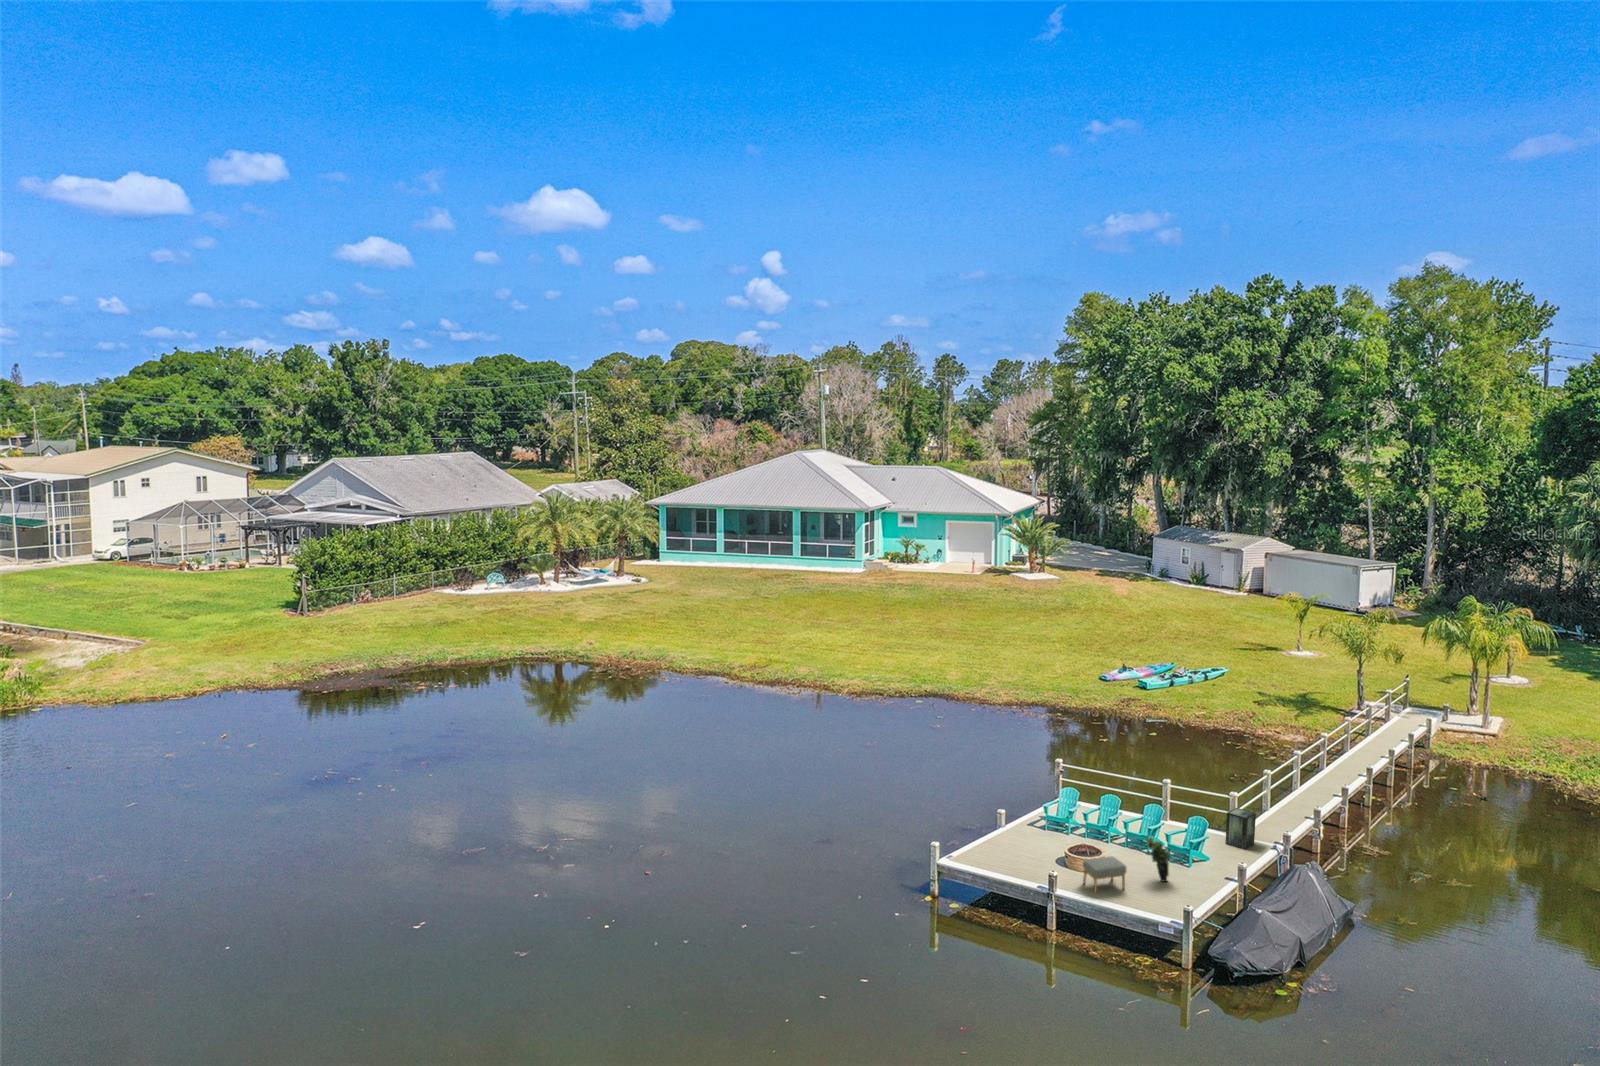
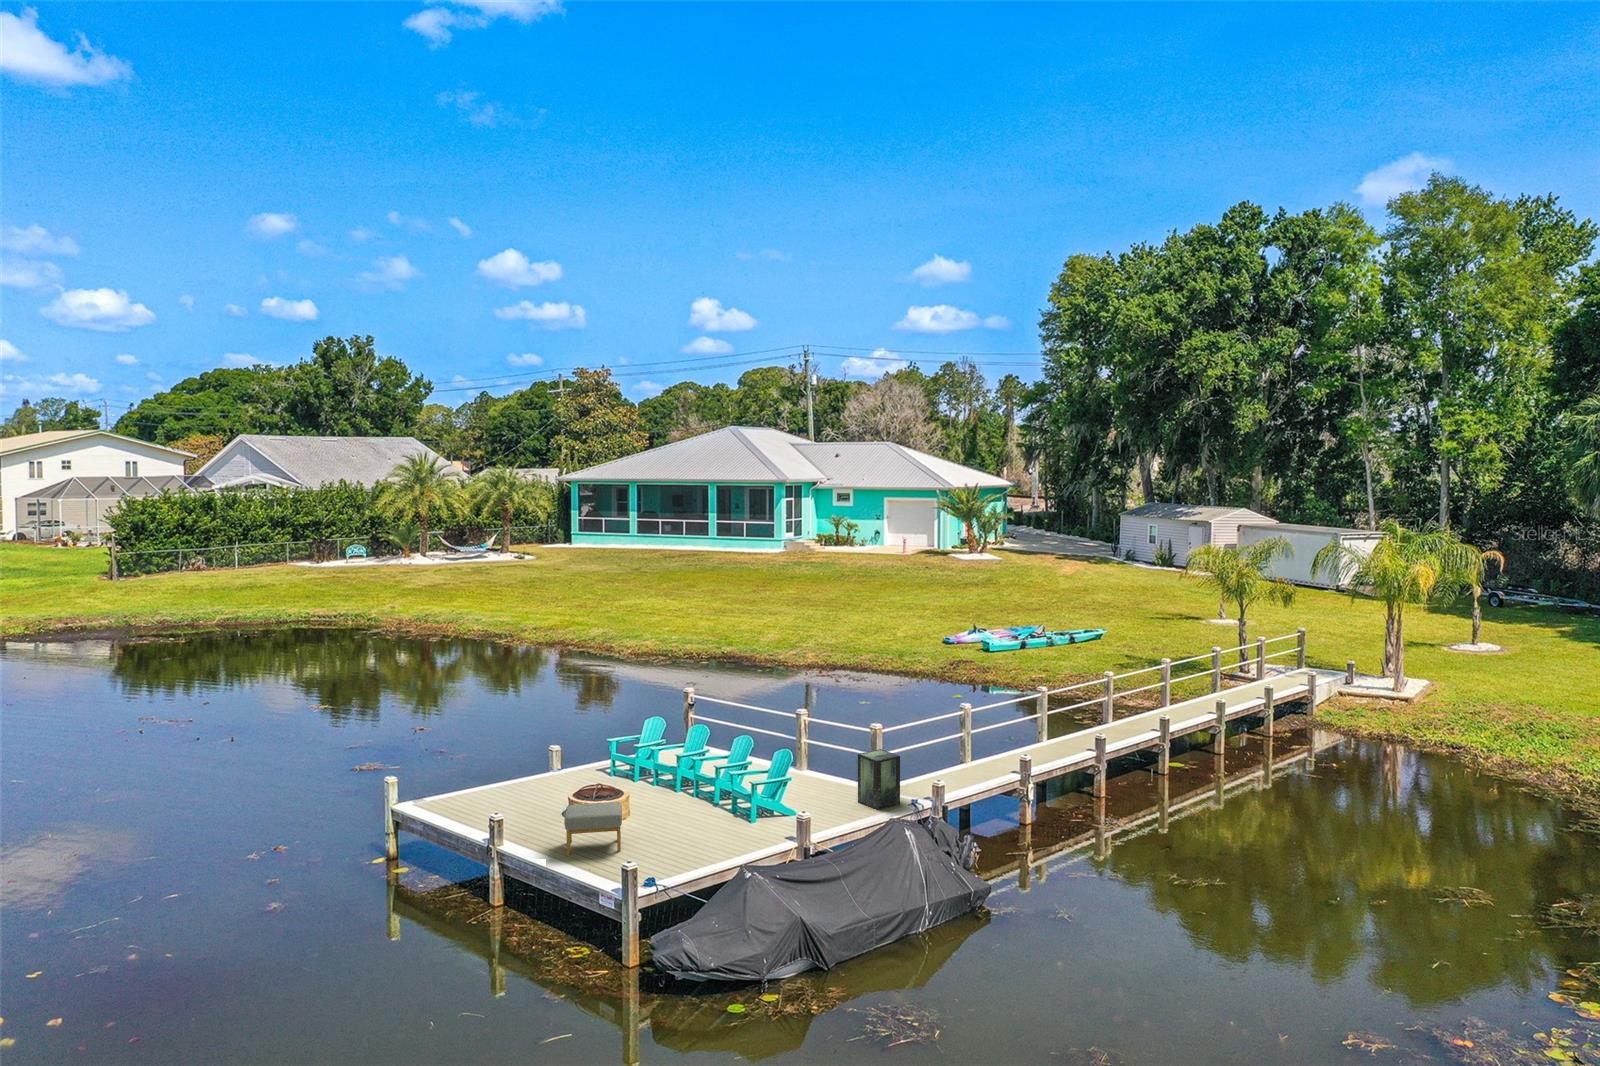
potted plant: present [1146,836,1171,882] -> none [670,773,709,845]

